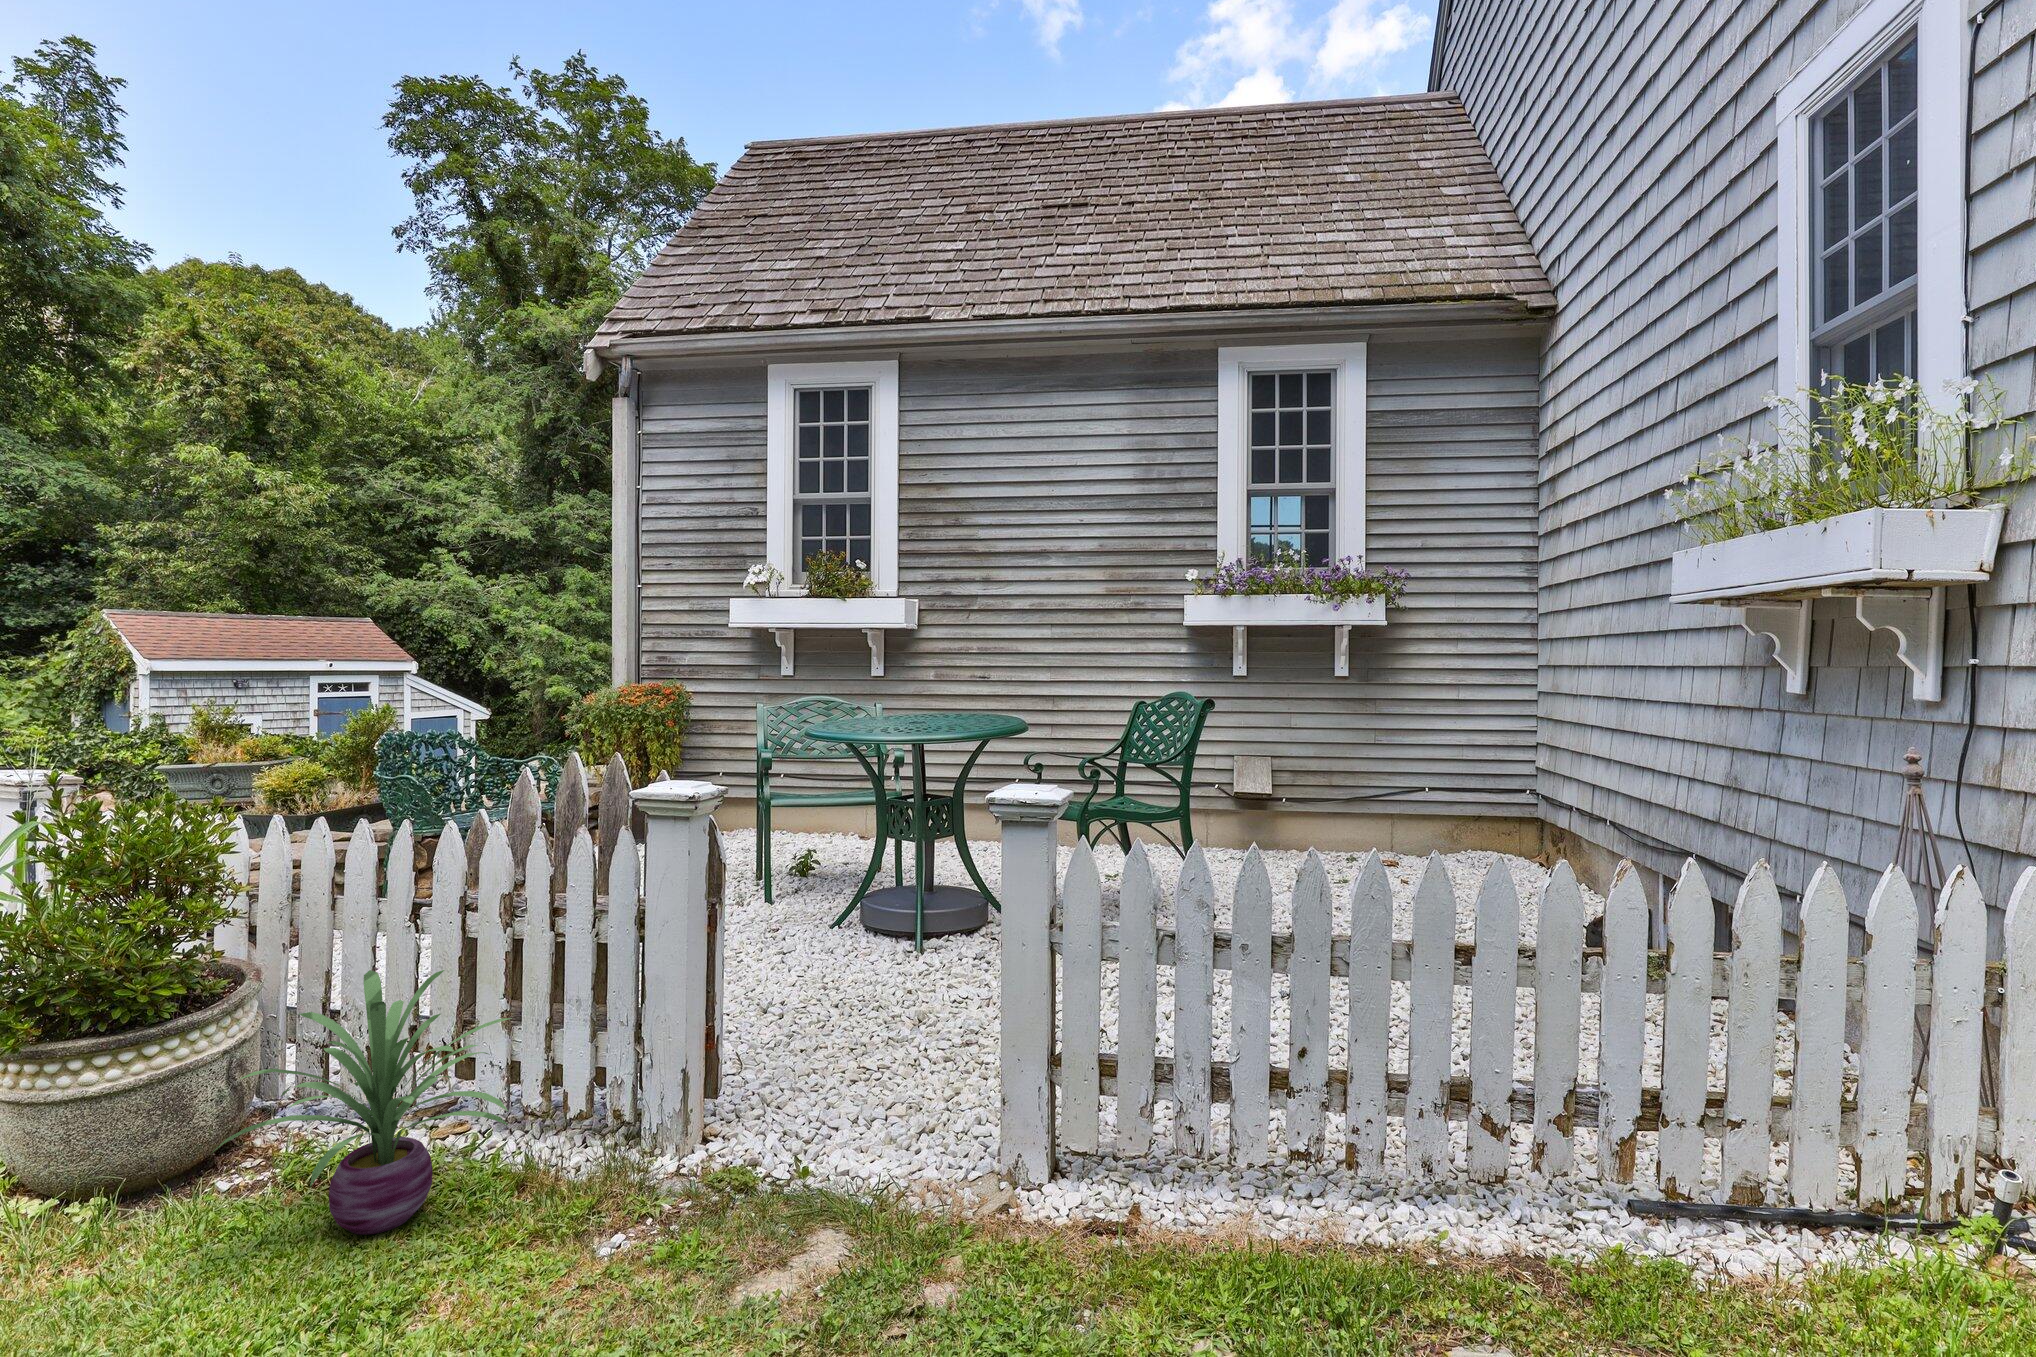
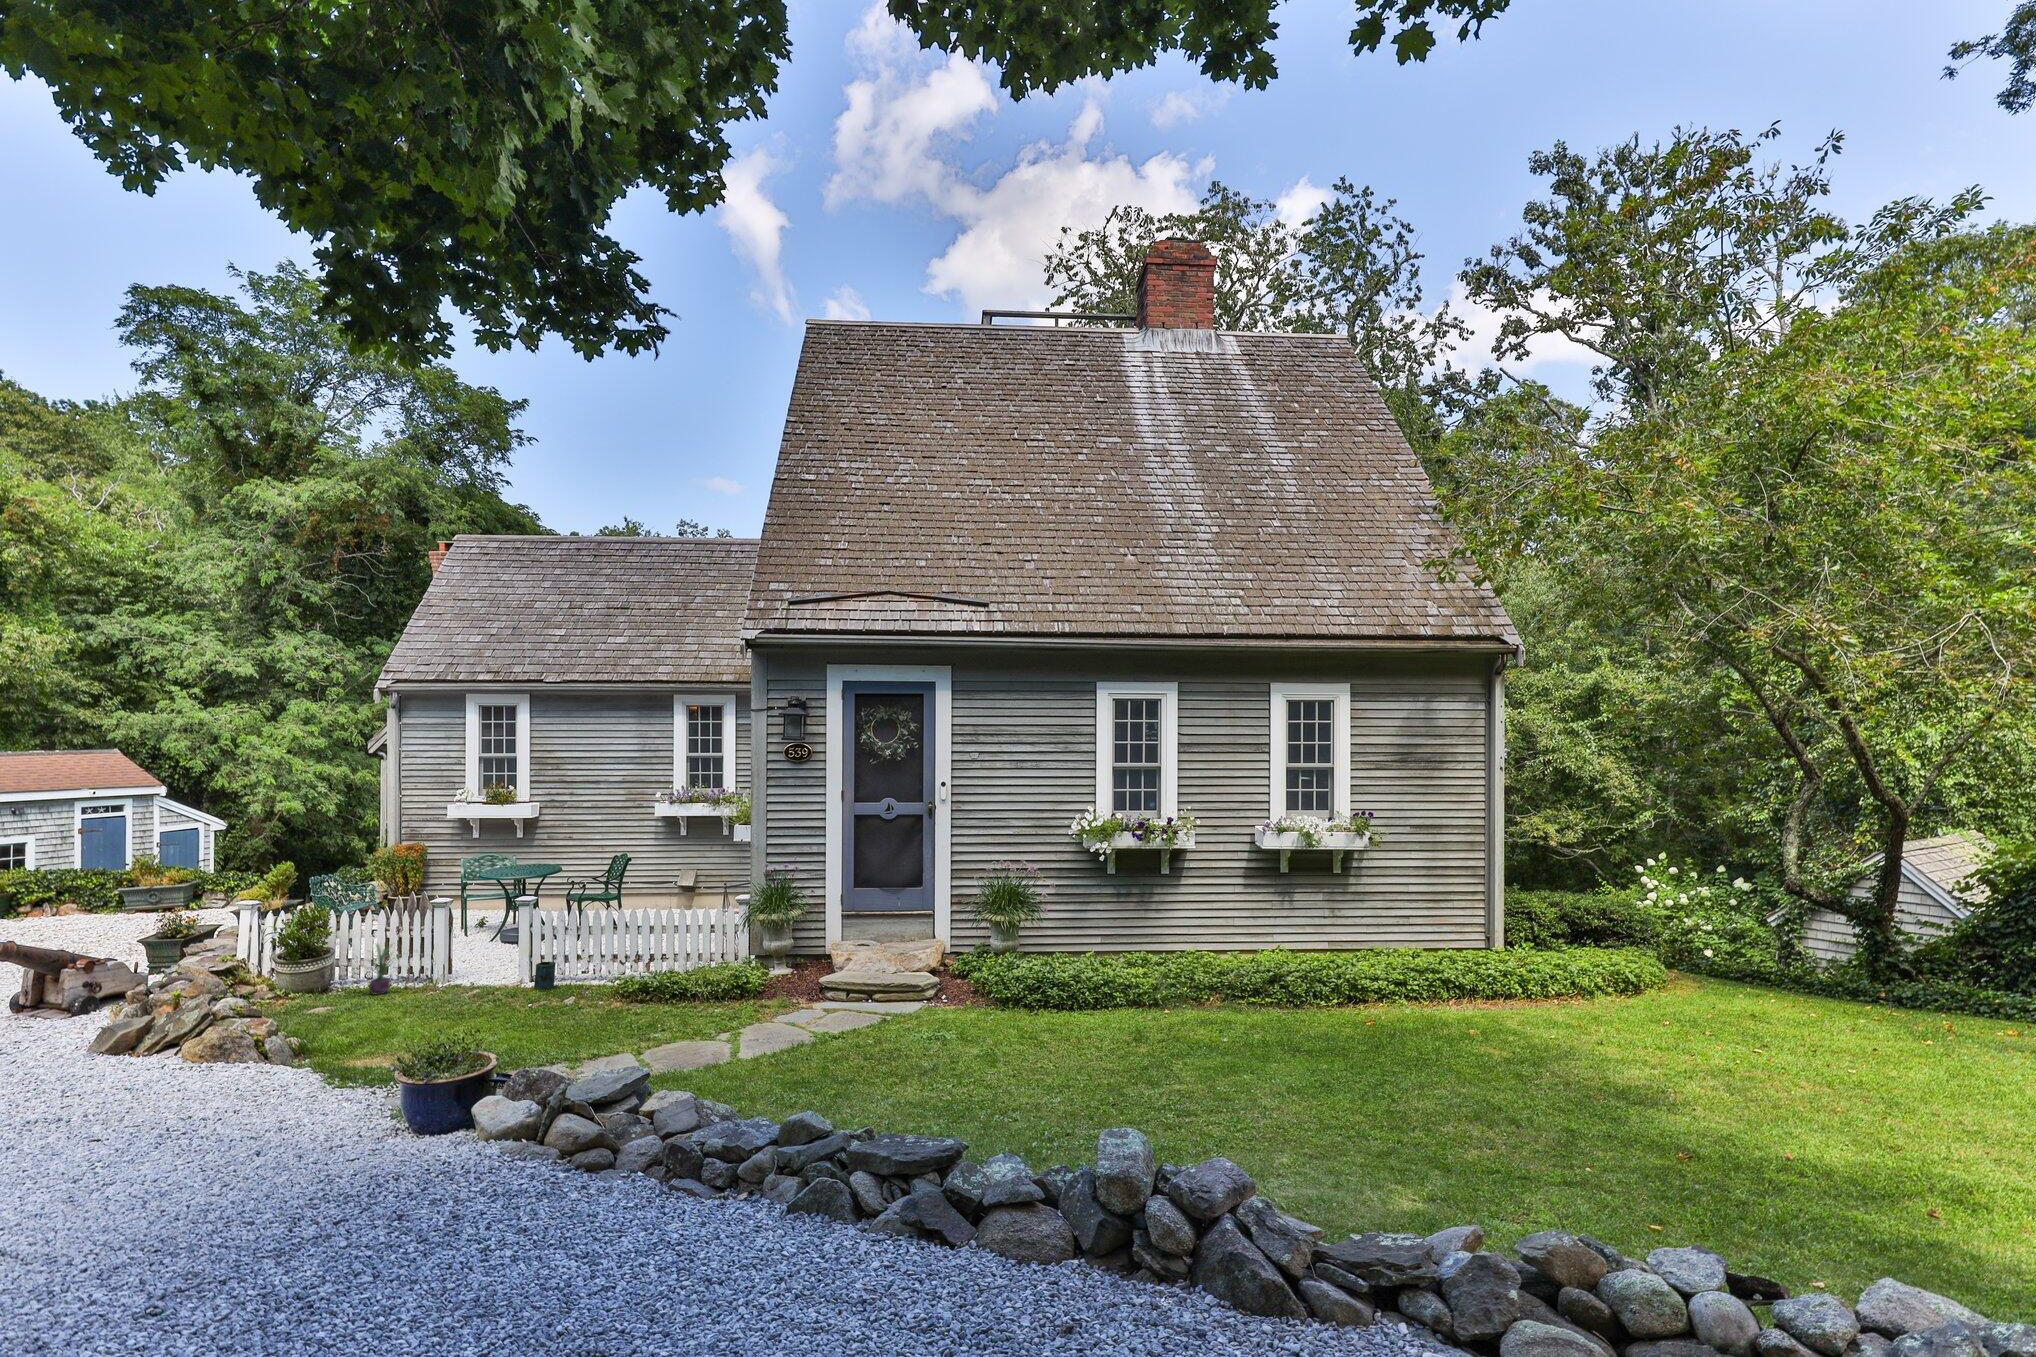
watering can: none [1076,1060,1176,1297] -> present [534,961,556,990]

